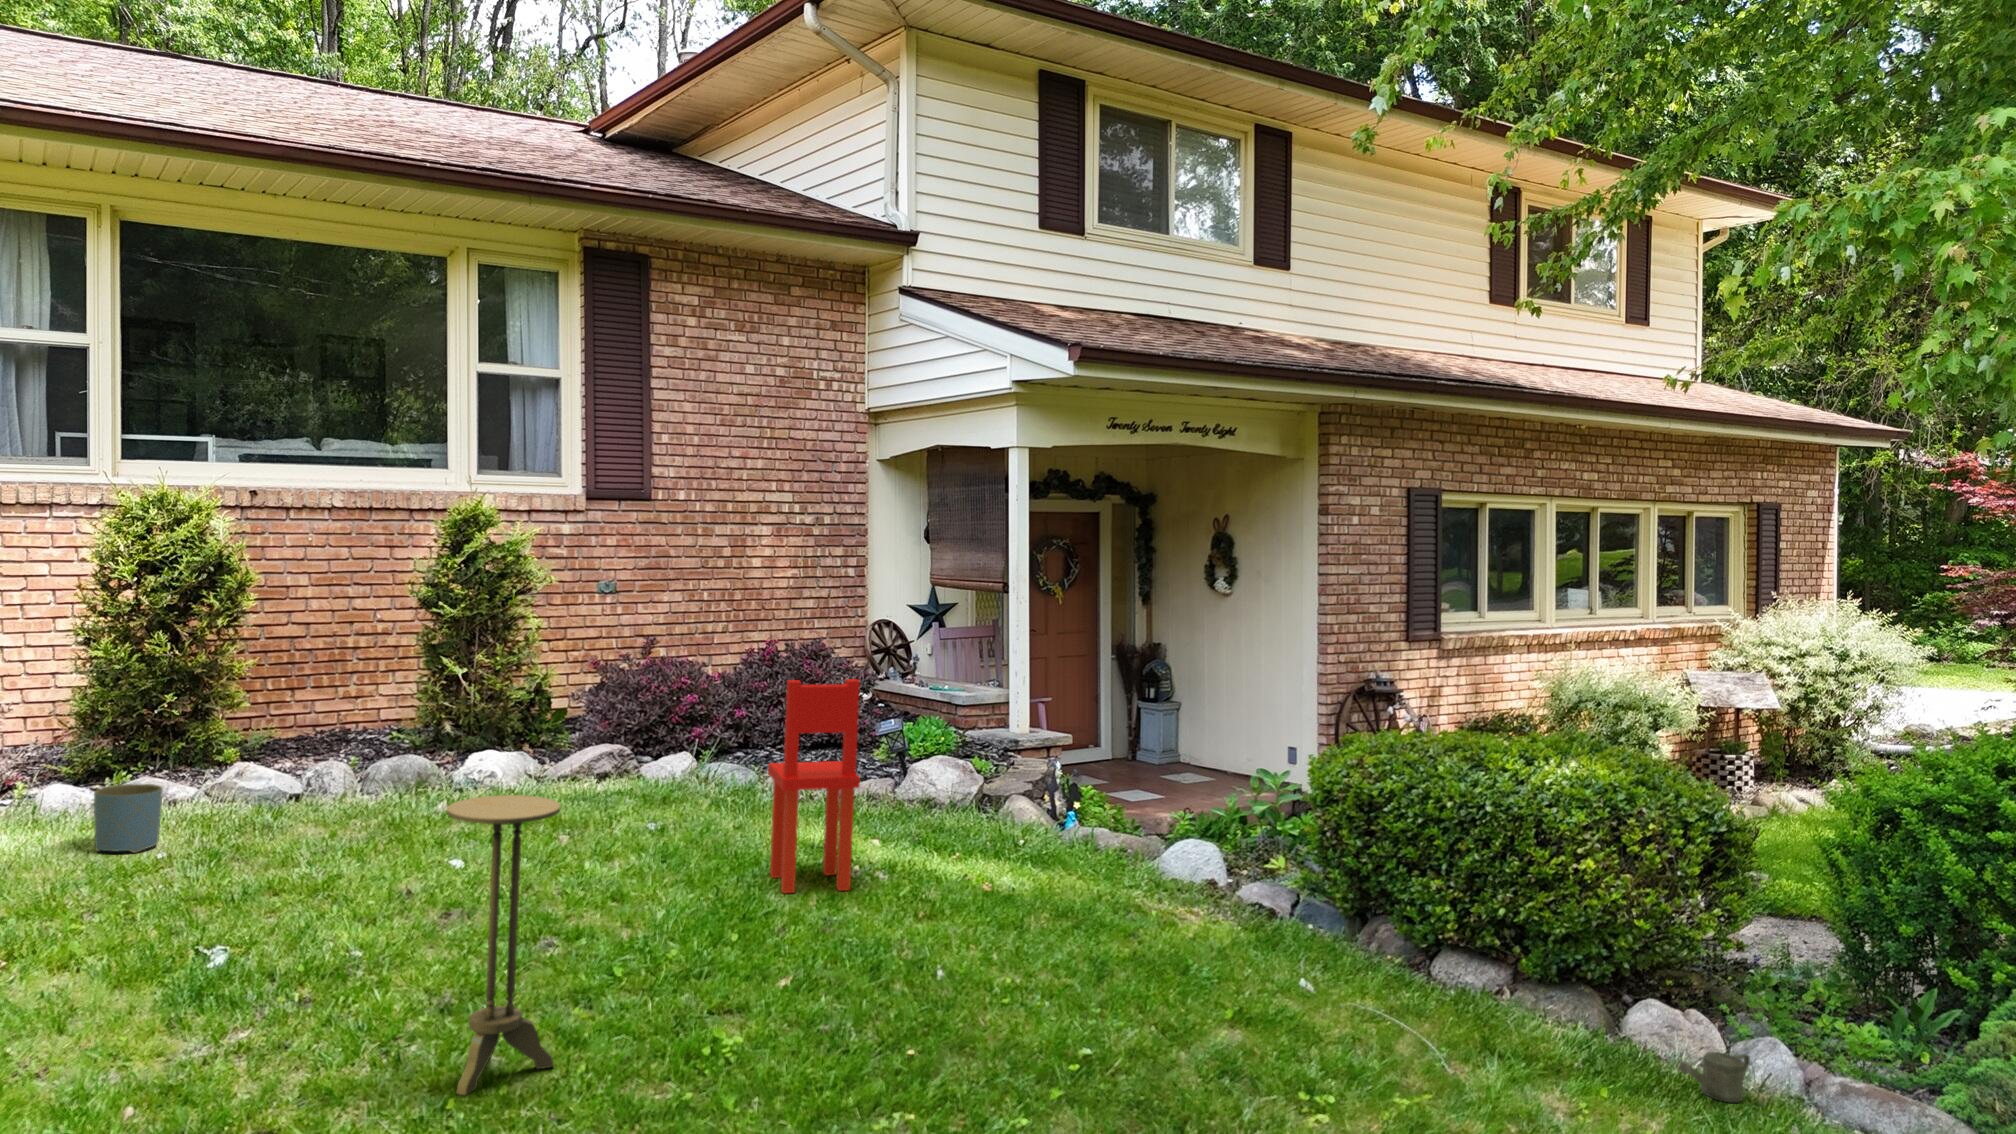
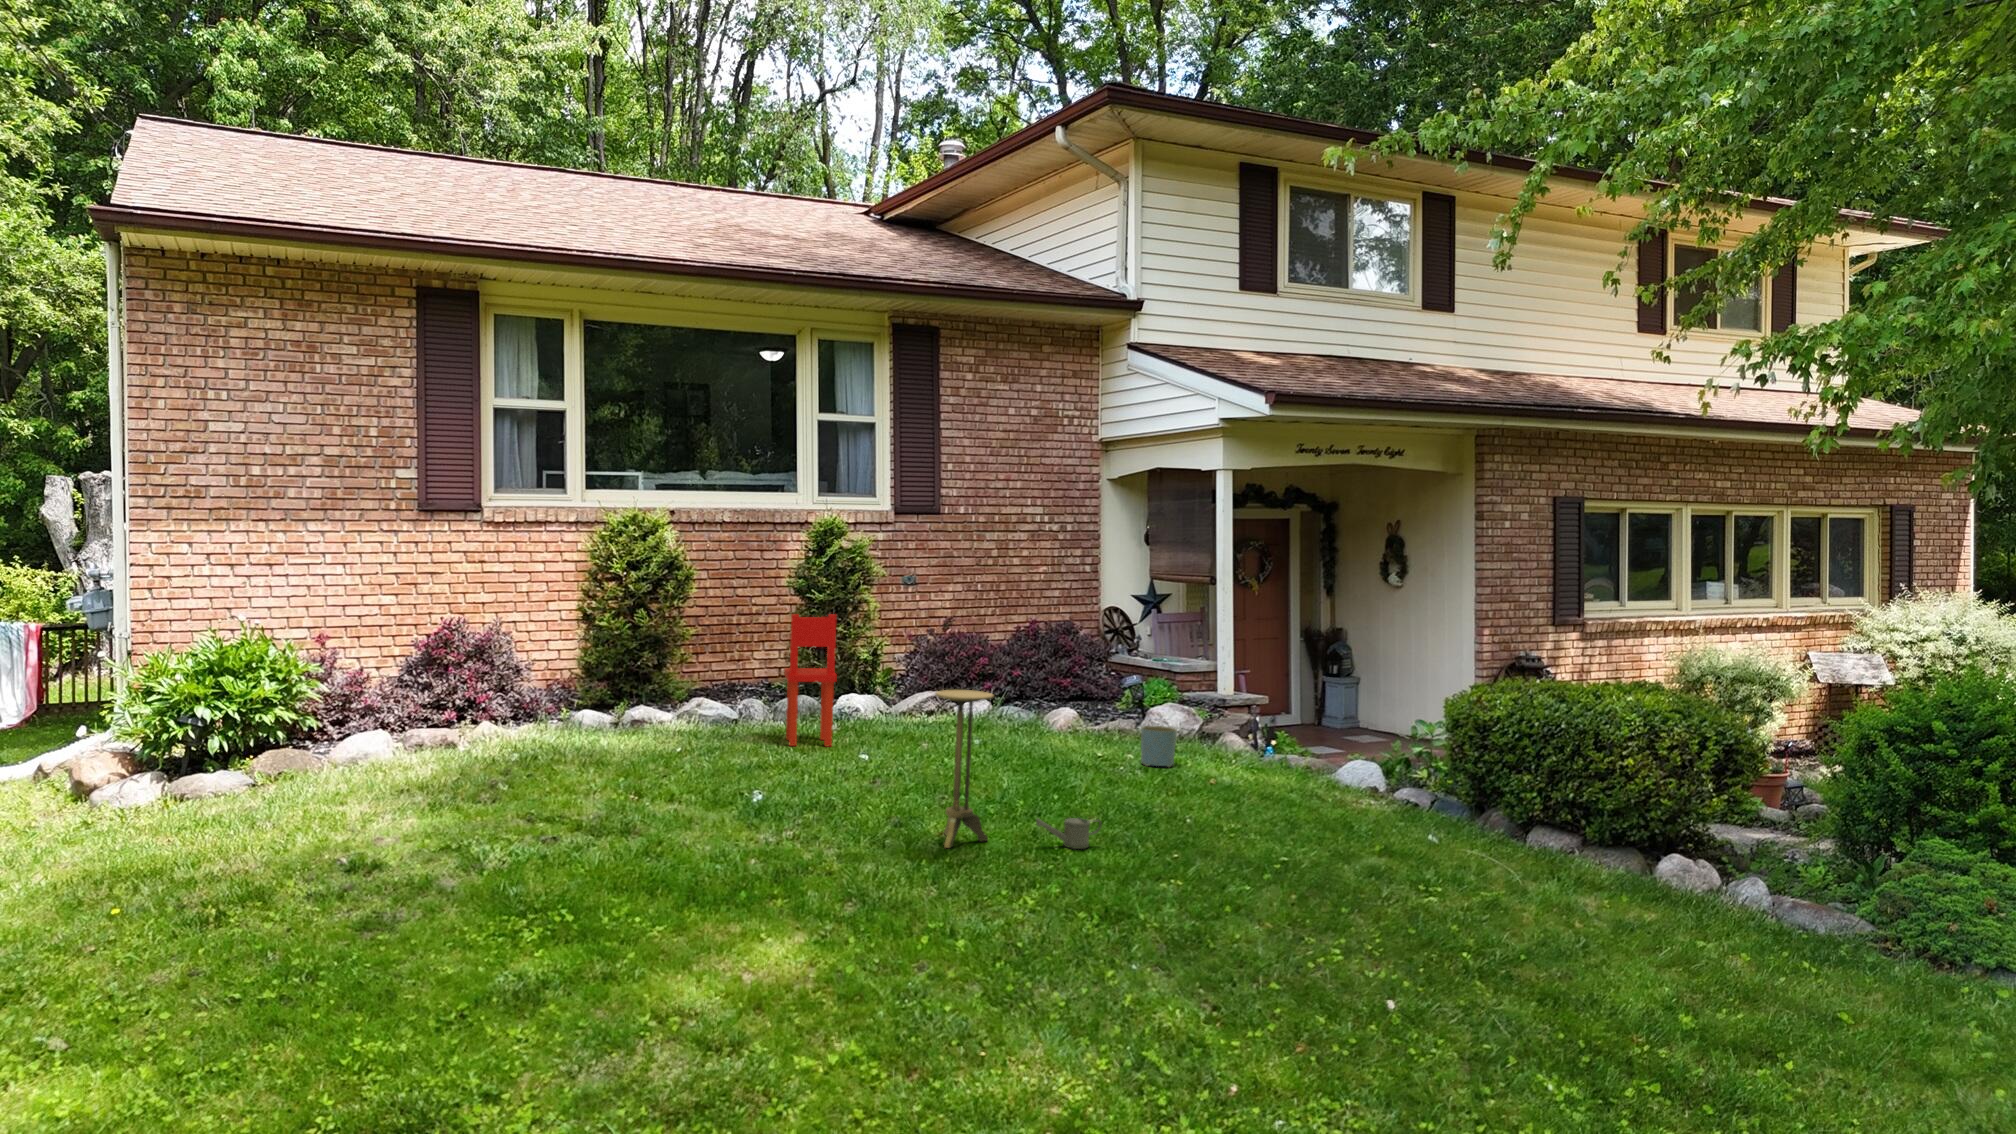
chair: present [768,679,860,893] -> present [784,614,837,746]
planter: present [94,784,163,853] -> present [1141,726,1177,767]
watering can: present [1679,1052,1750,1102] -> present [1036,818,1101,849]

